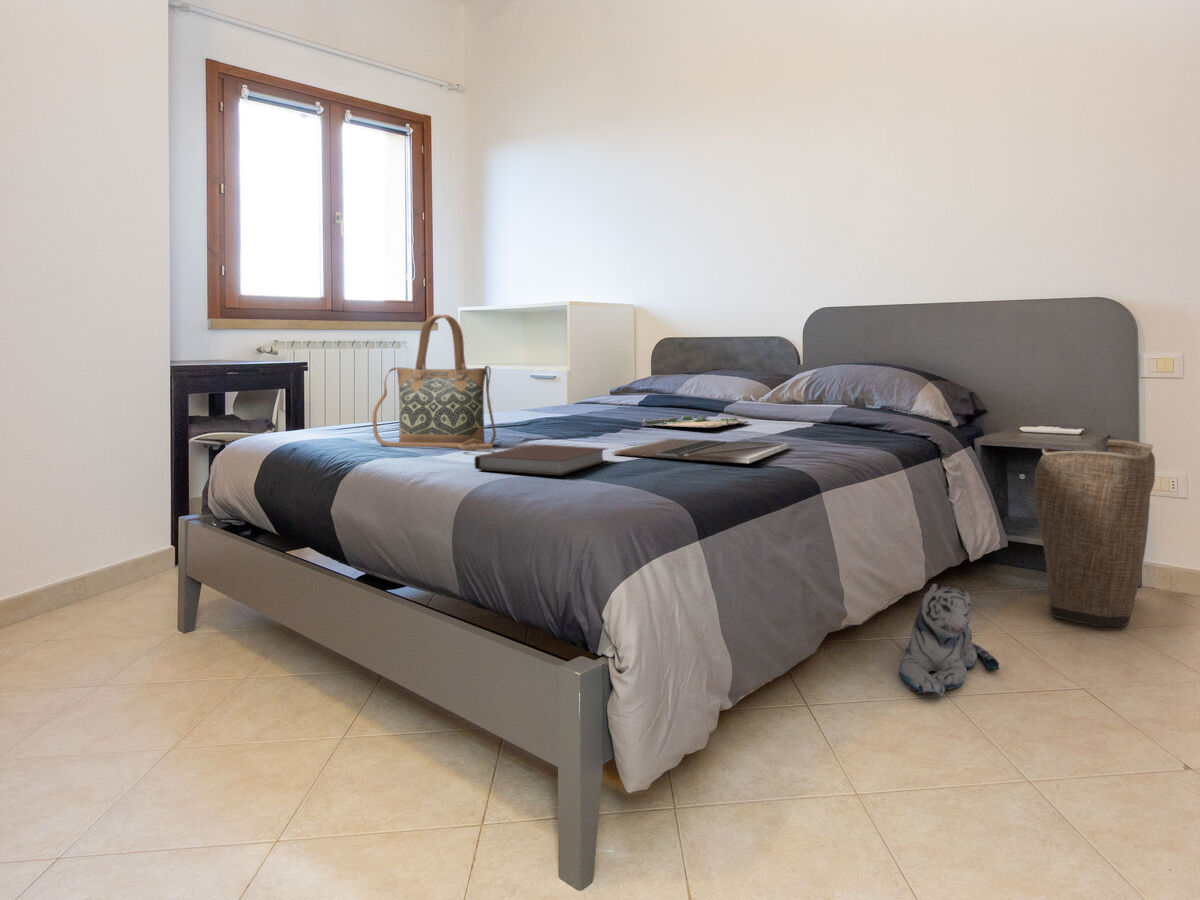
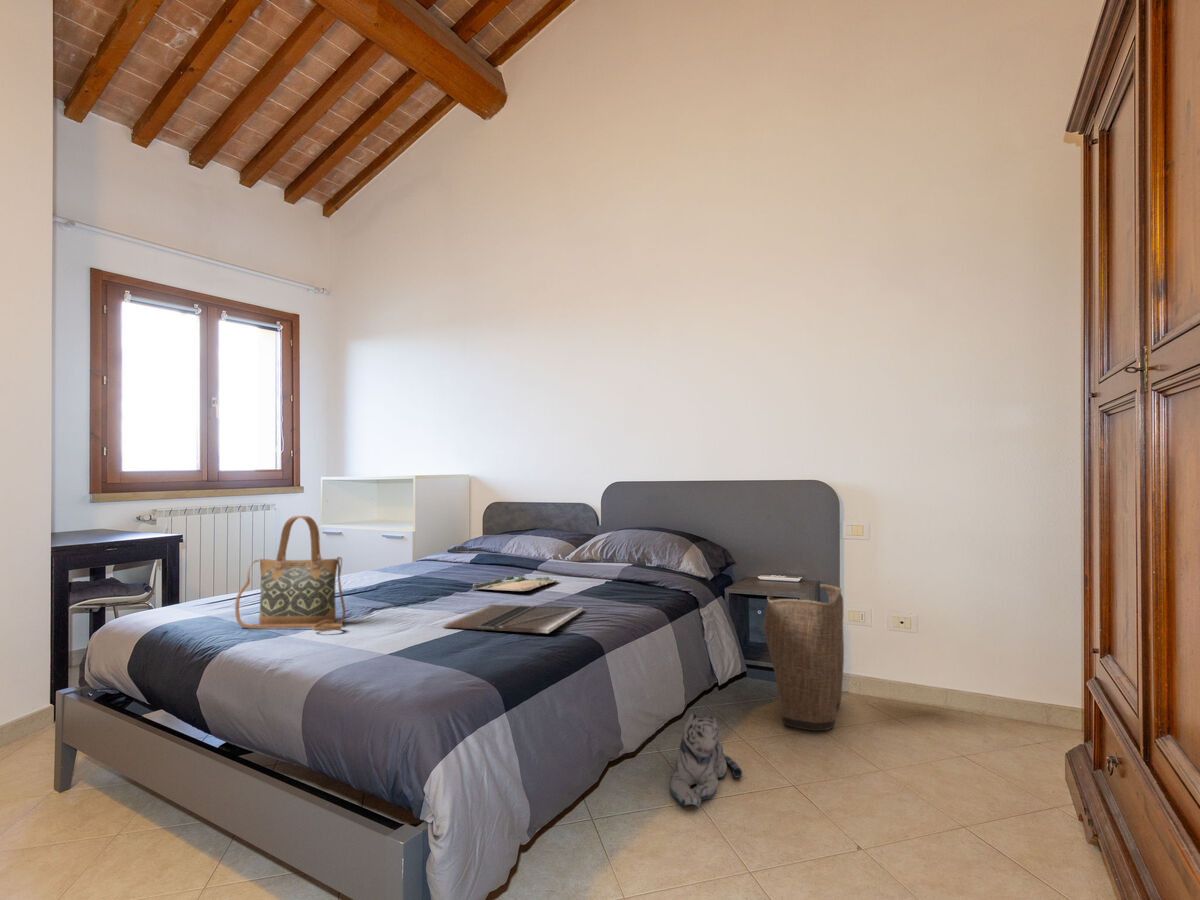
notebook: present [474,444,607,476] -> none [324,623,438,658]

